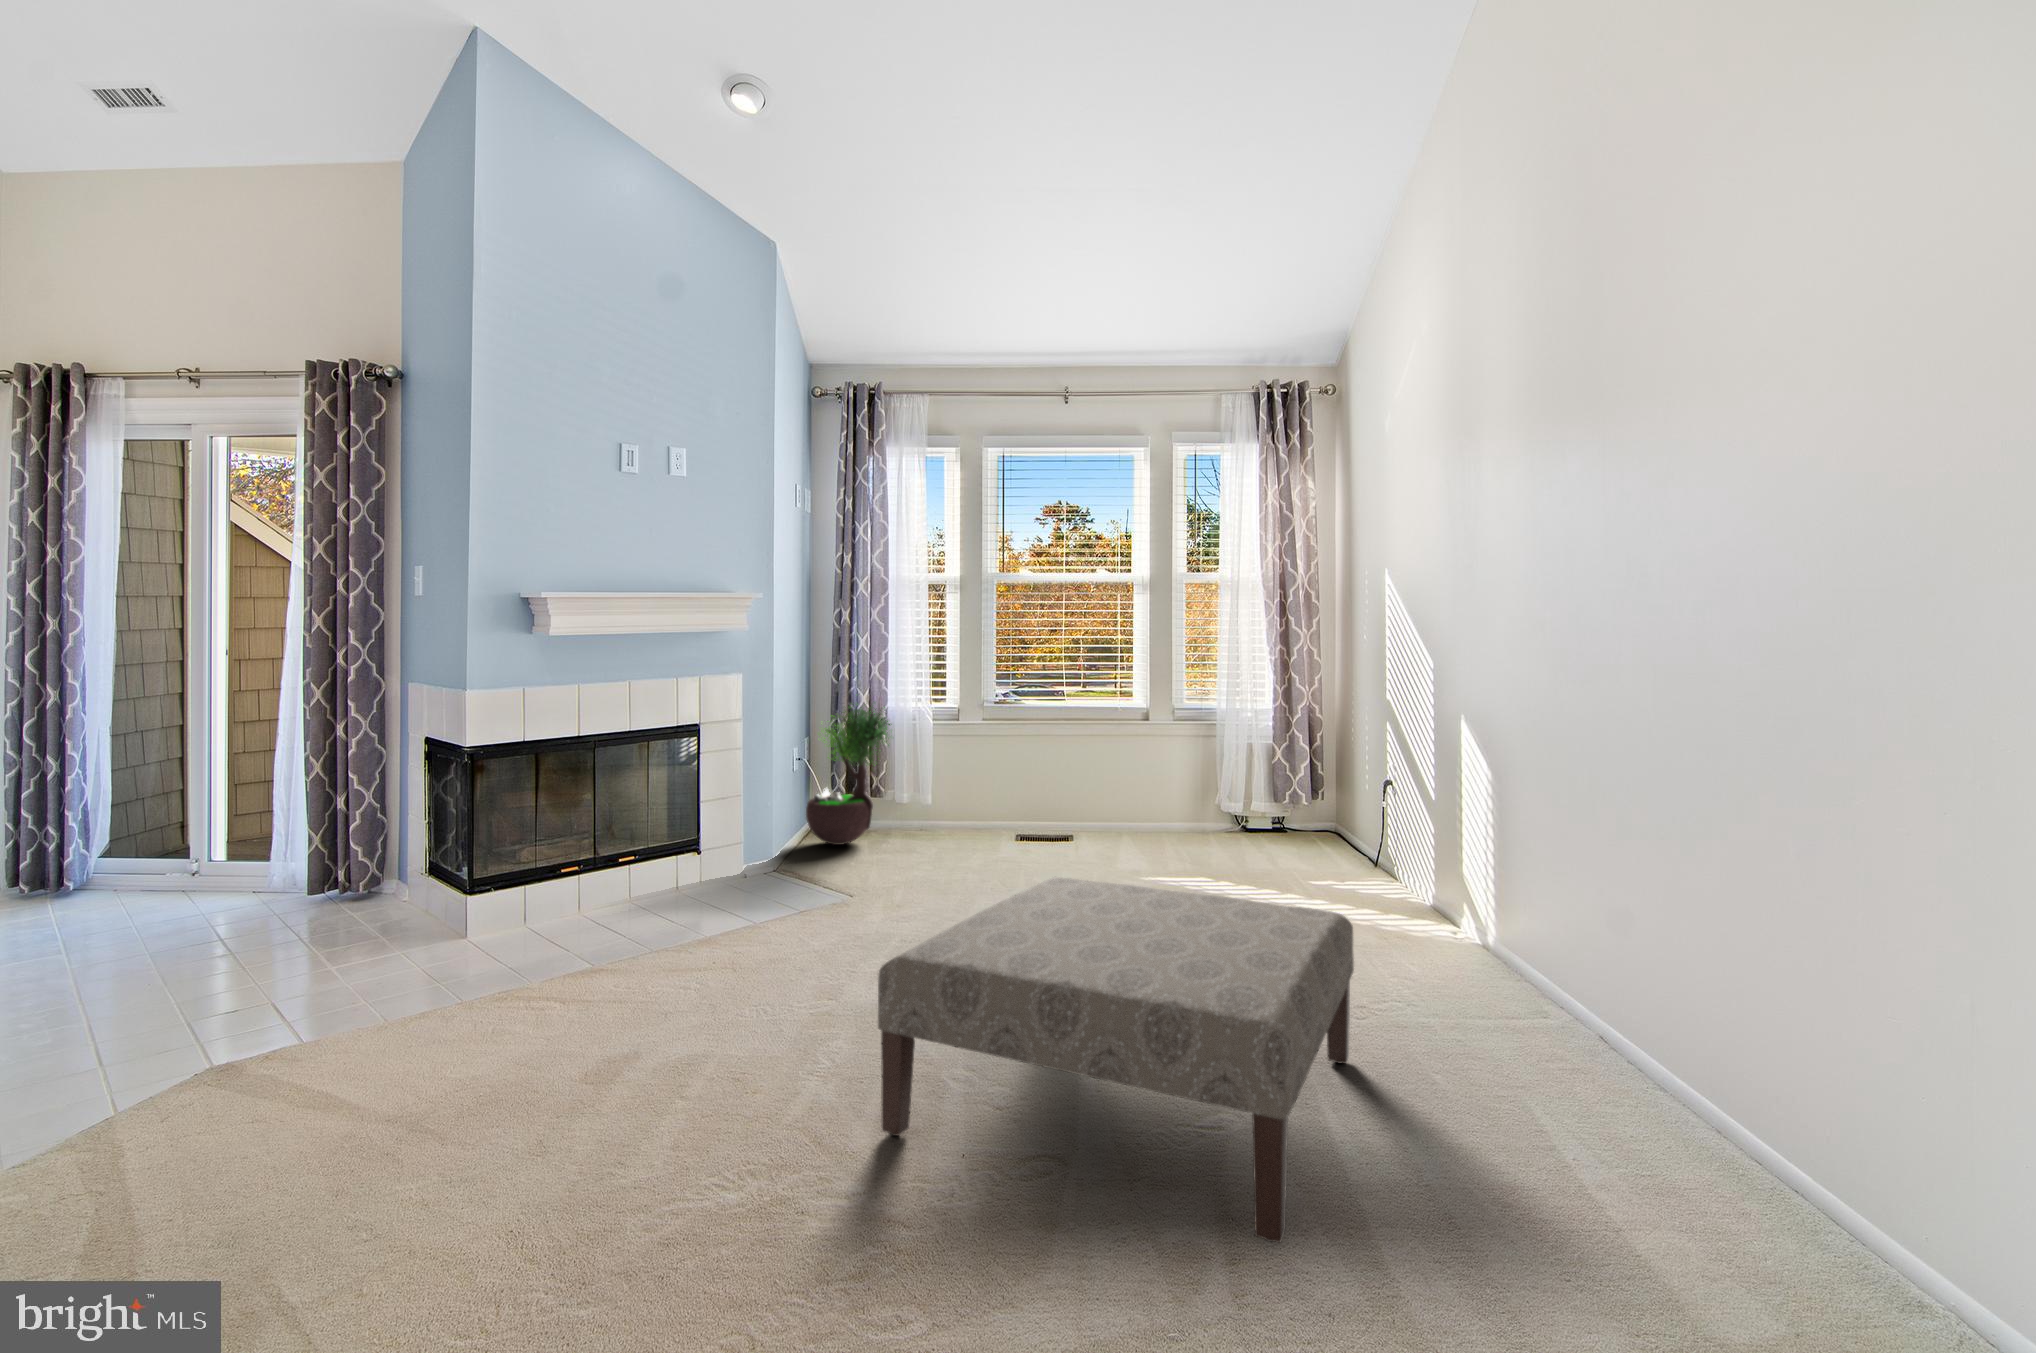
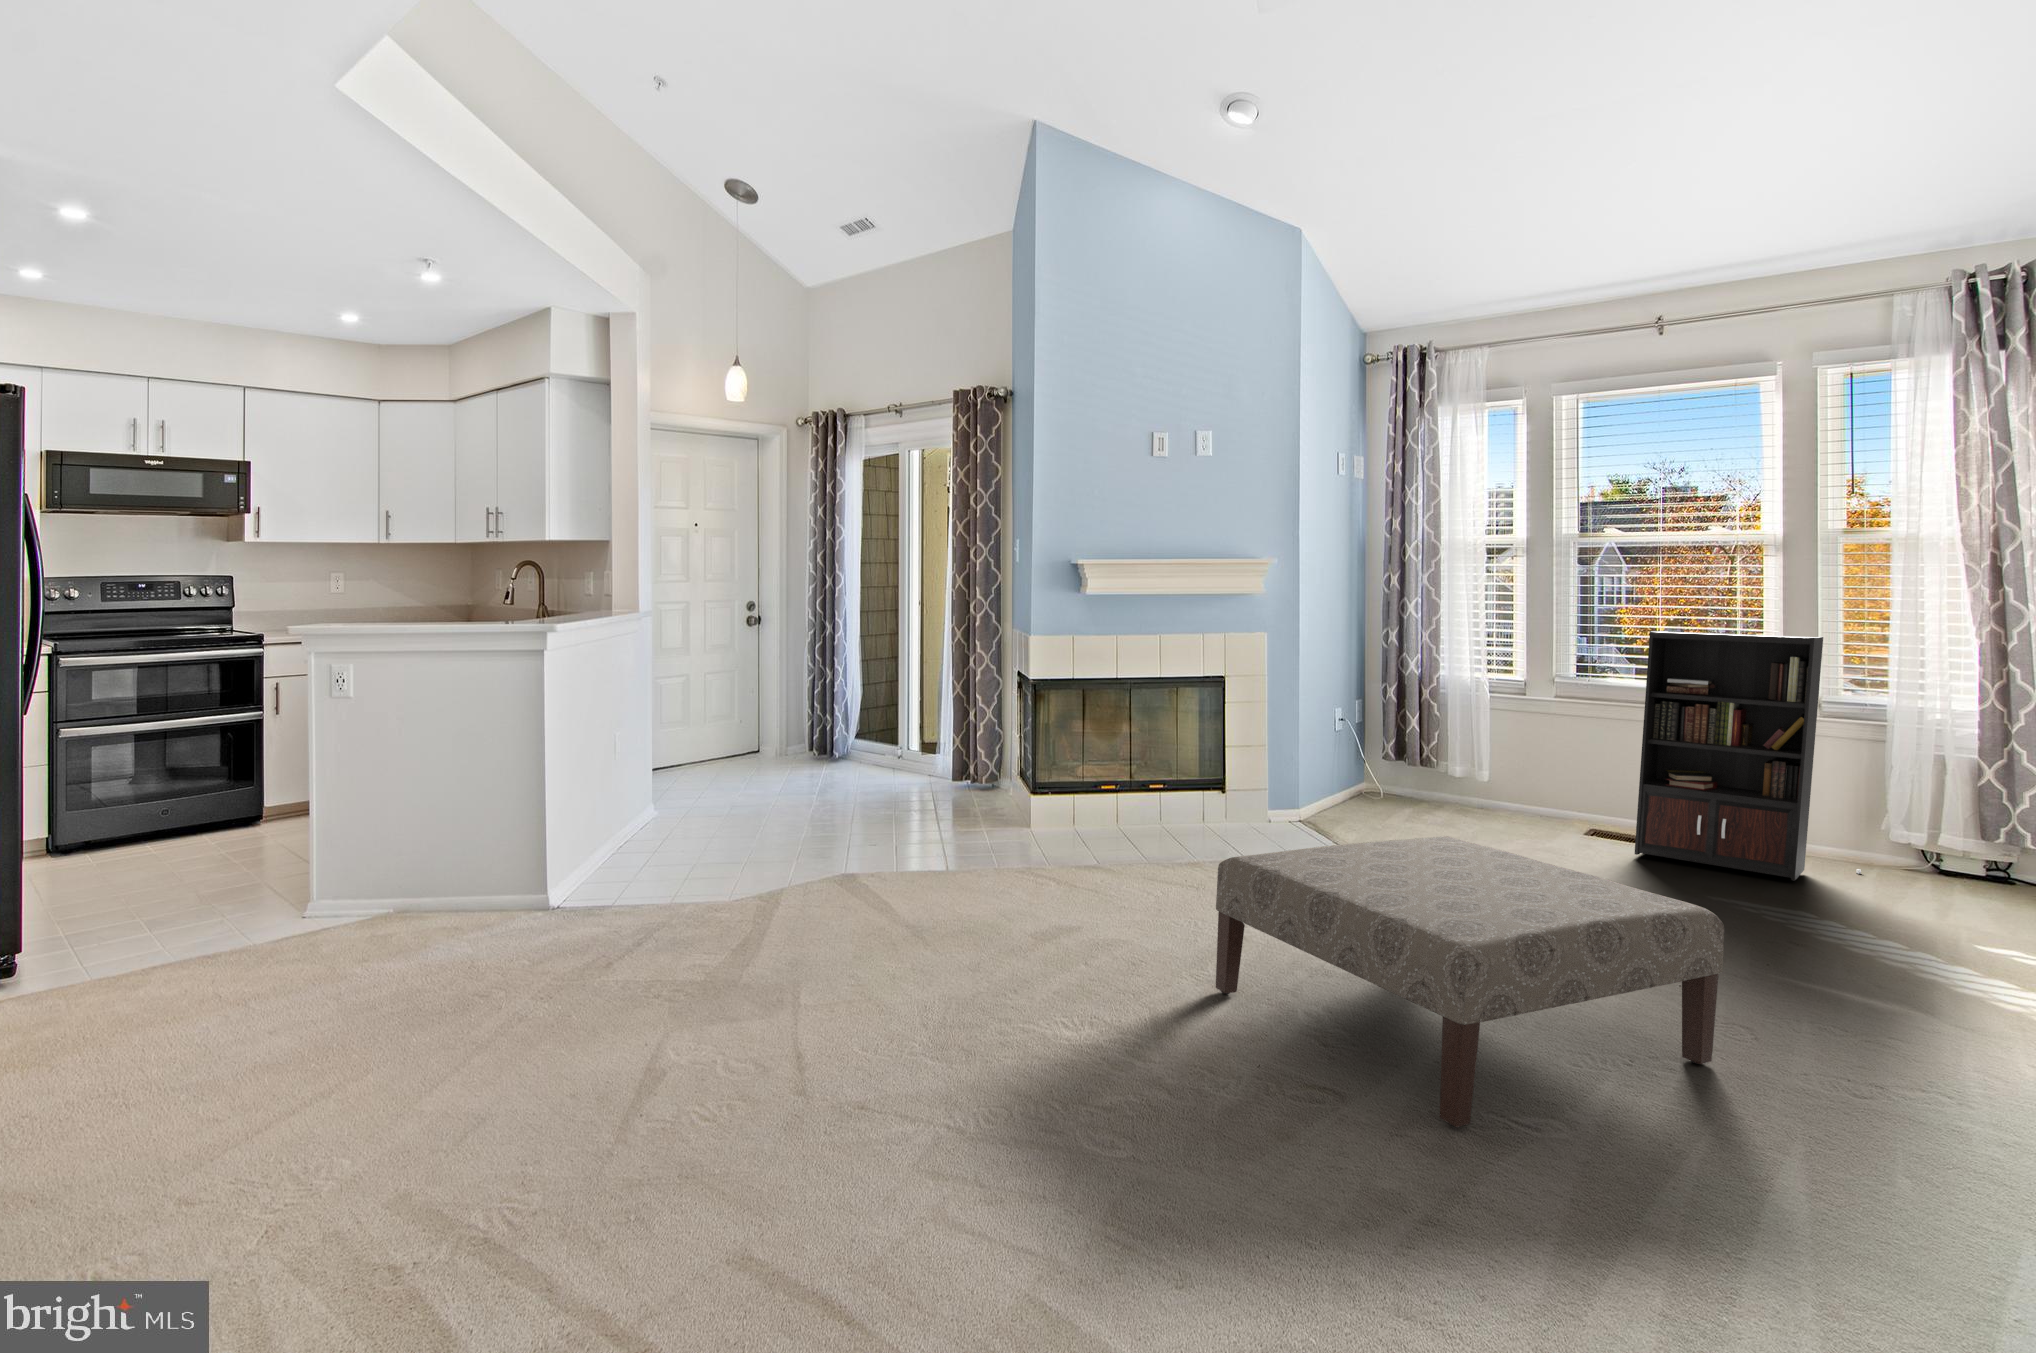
bookcase: none [1095,657,1235,857] -> present [1635,631,1861,881]
potted tree: present [806,706,892,845] -> none [1329,658,1421,805]

